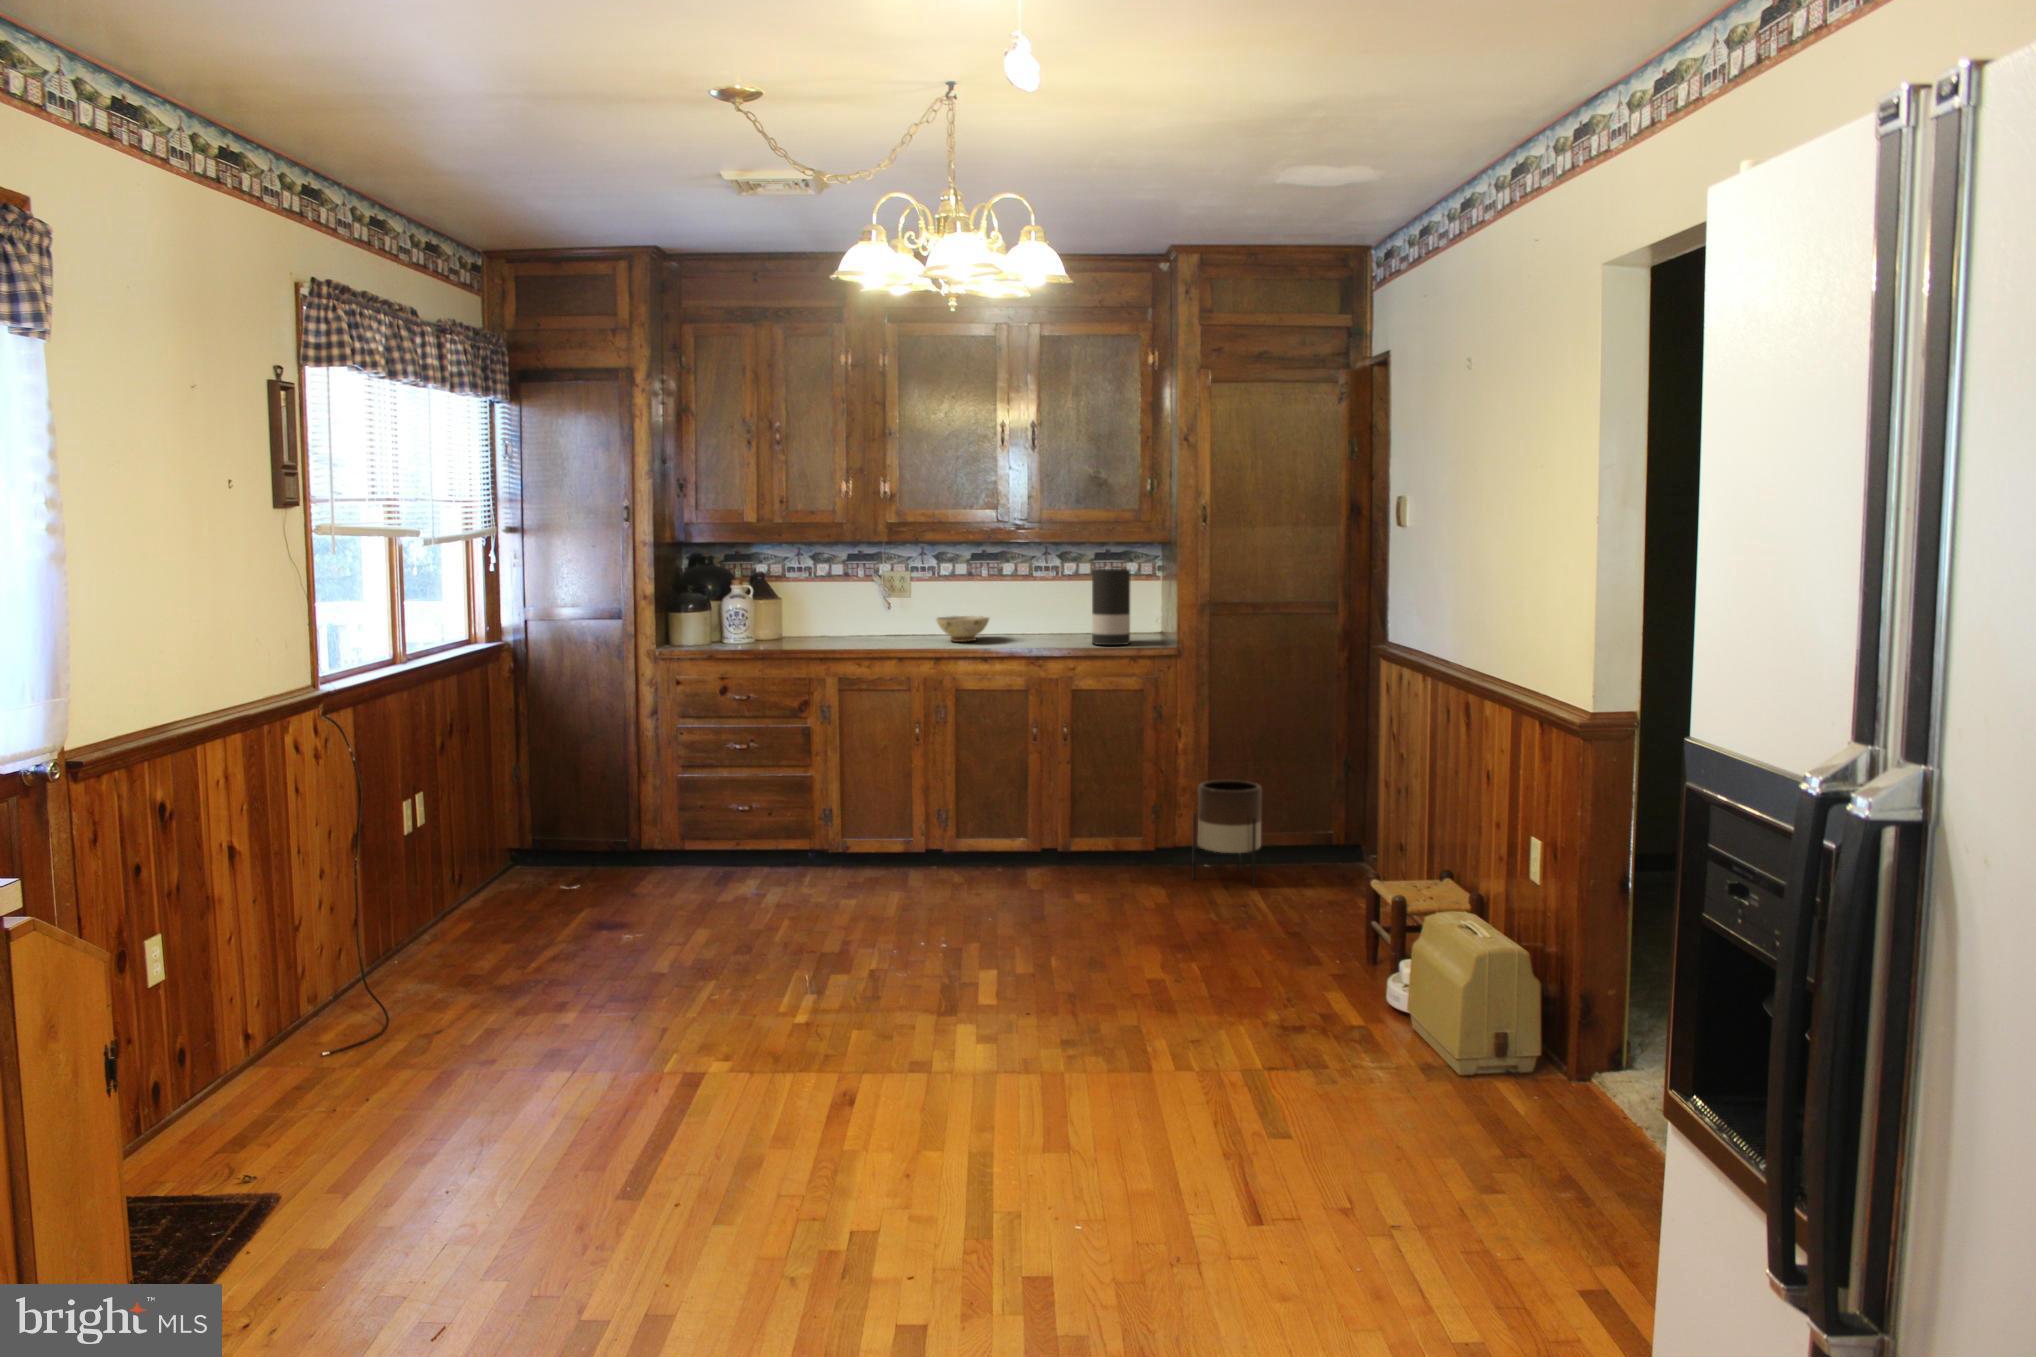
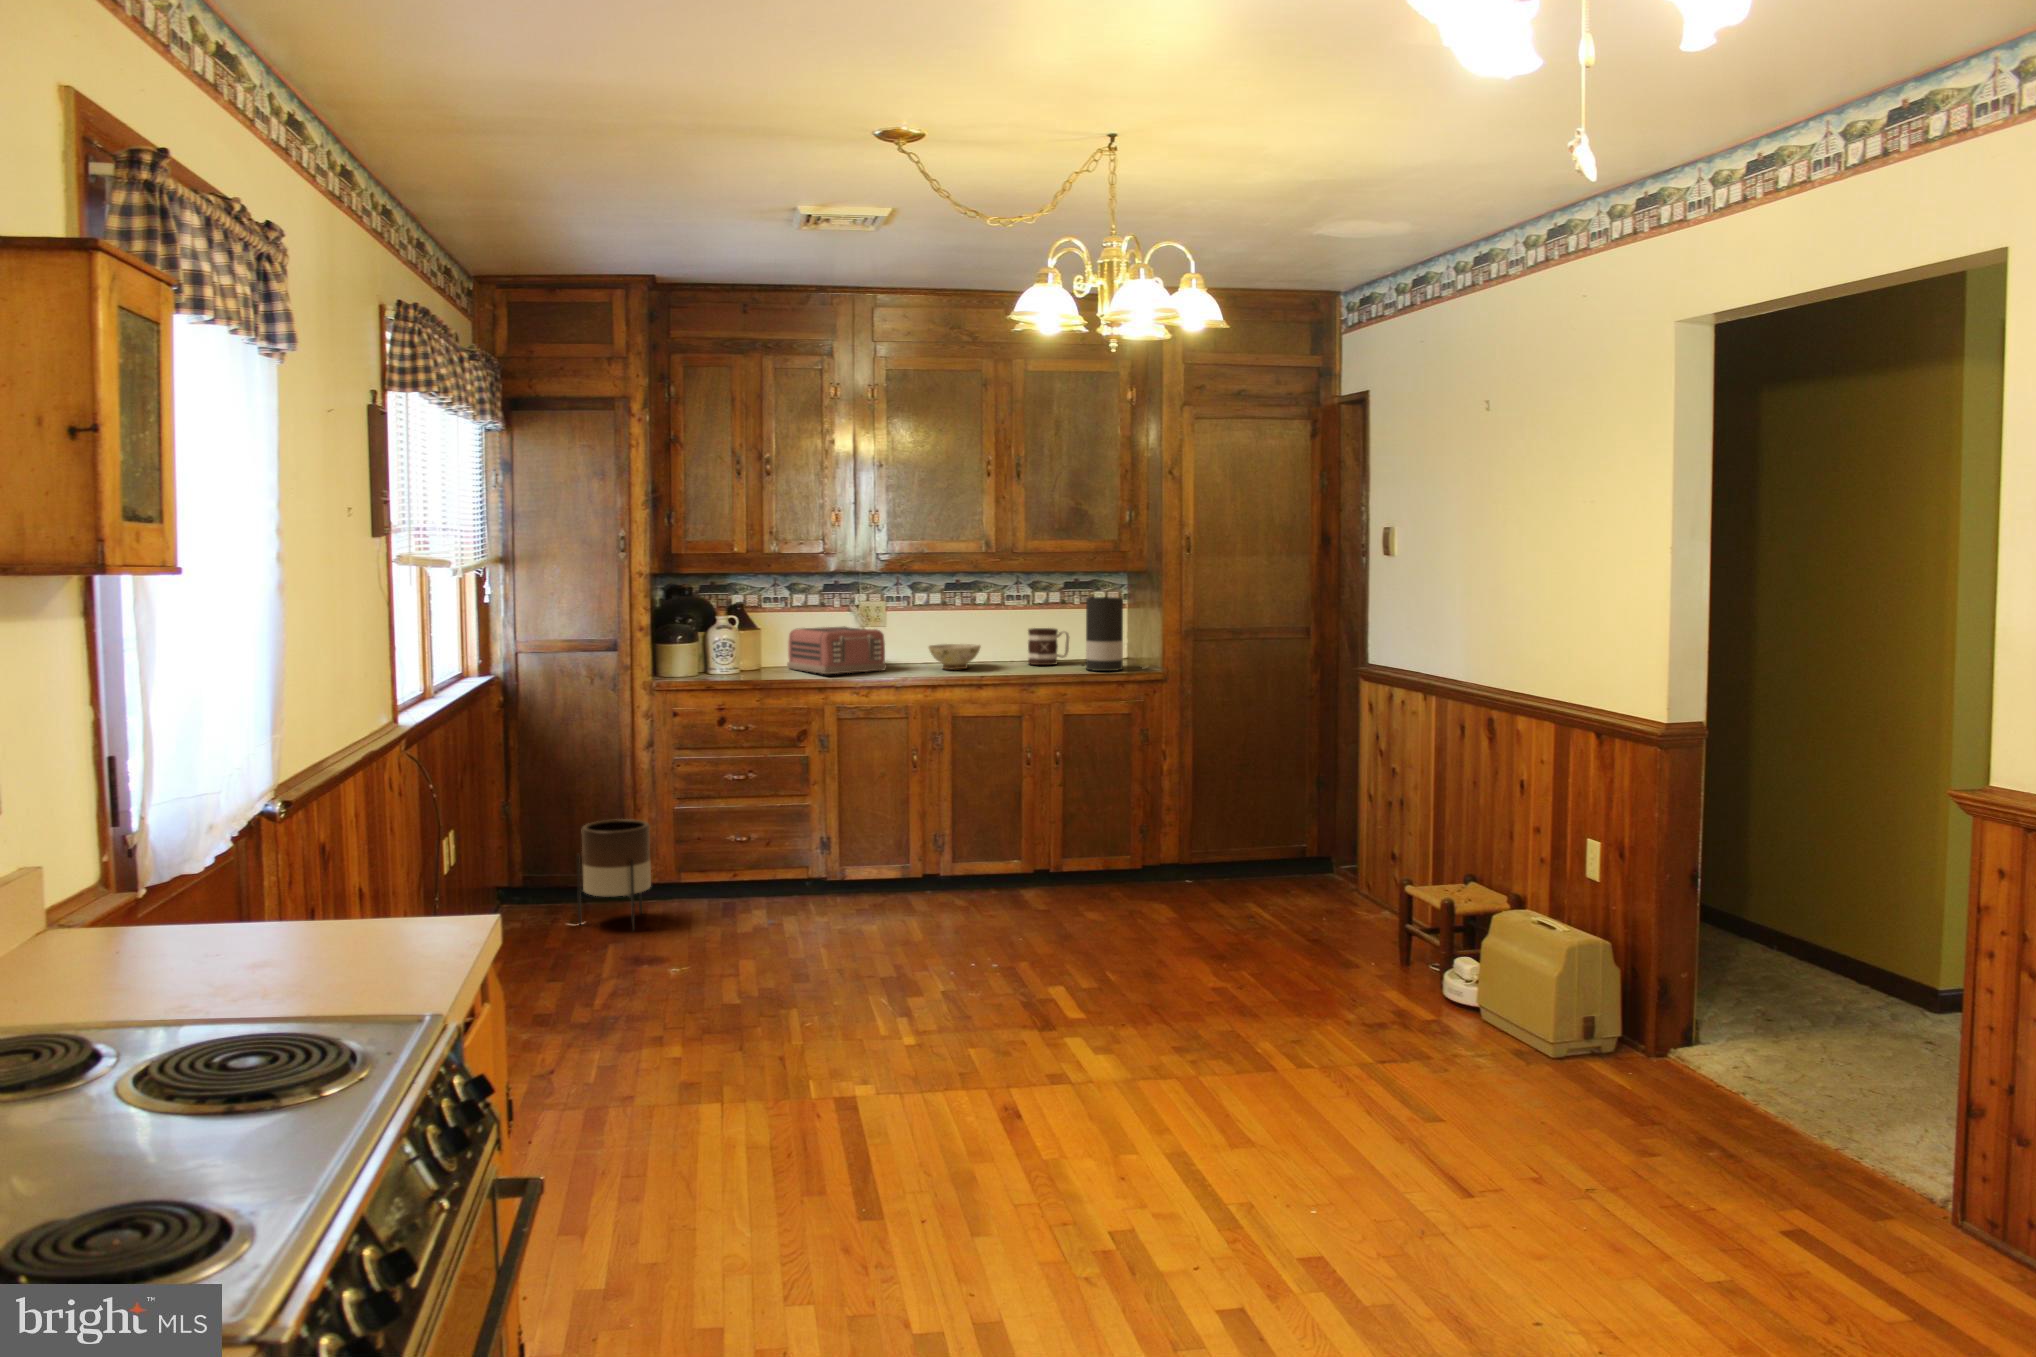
toaster: none [804,598,896,644] -> present [787,626,886,674]
mug: none [1041,601,1085,639] -> present [1028,628,1069,665]
planter: present [1192,780,1262,886] -> present [577,819,651,931]

